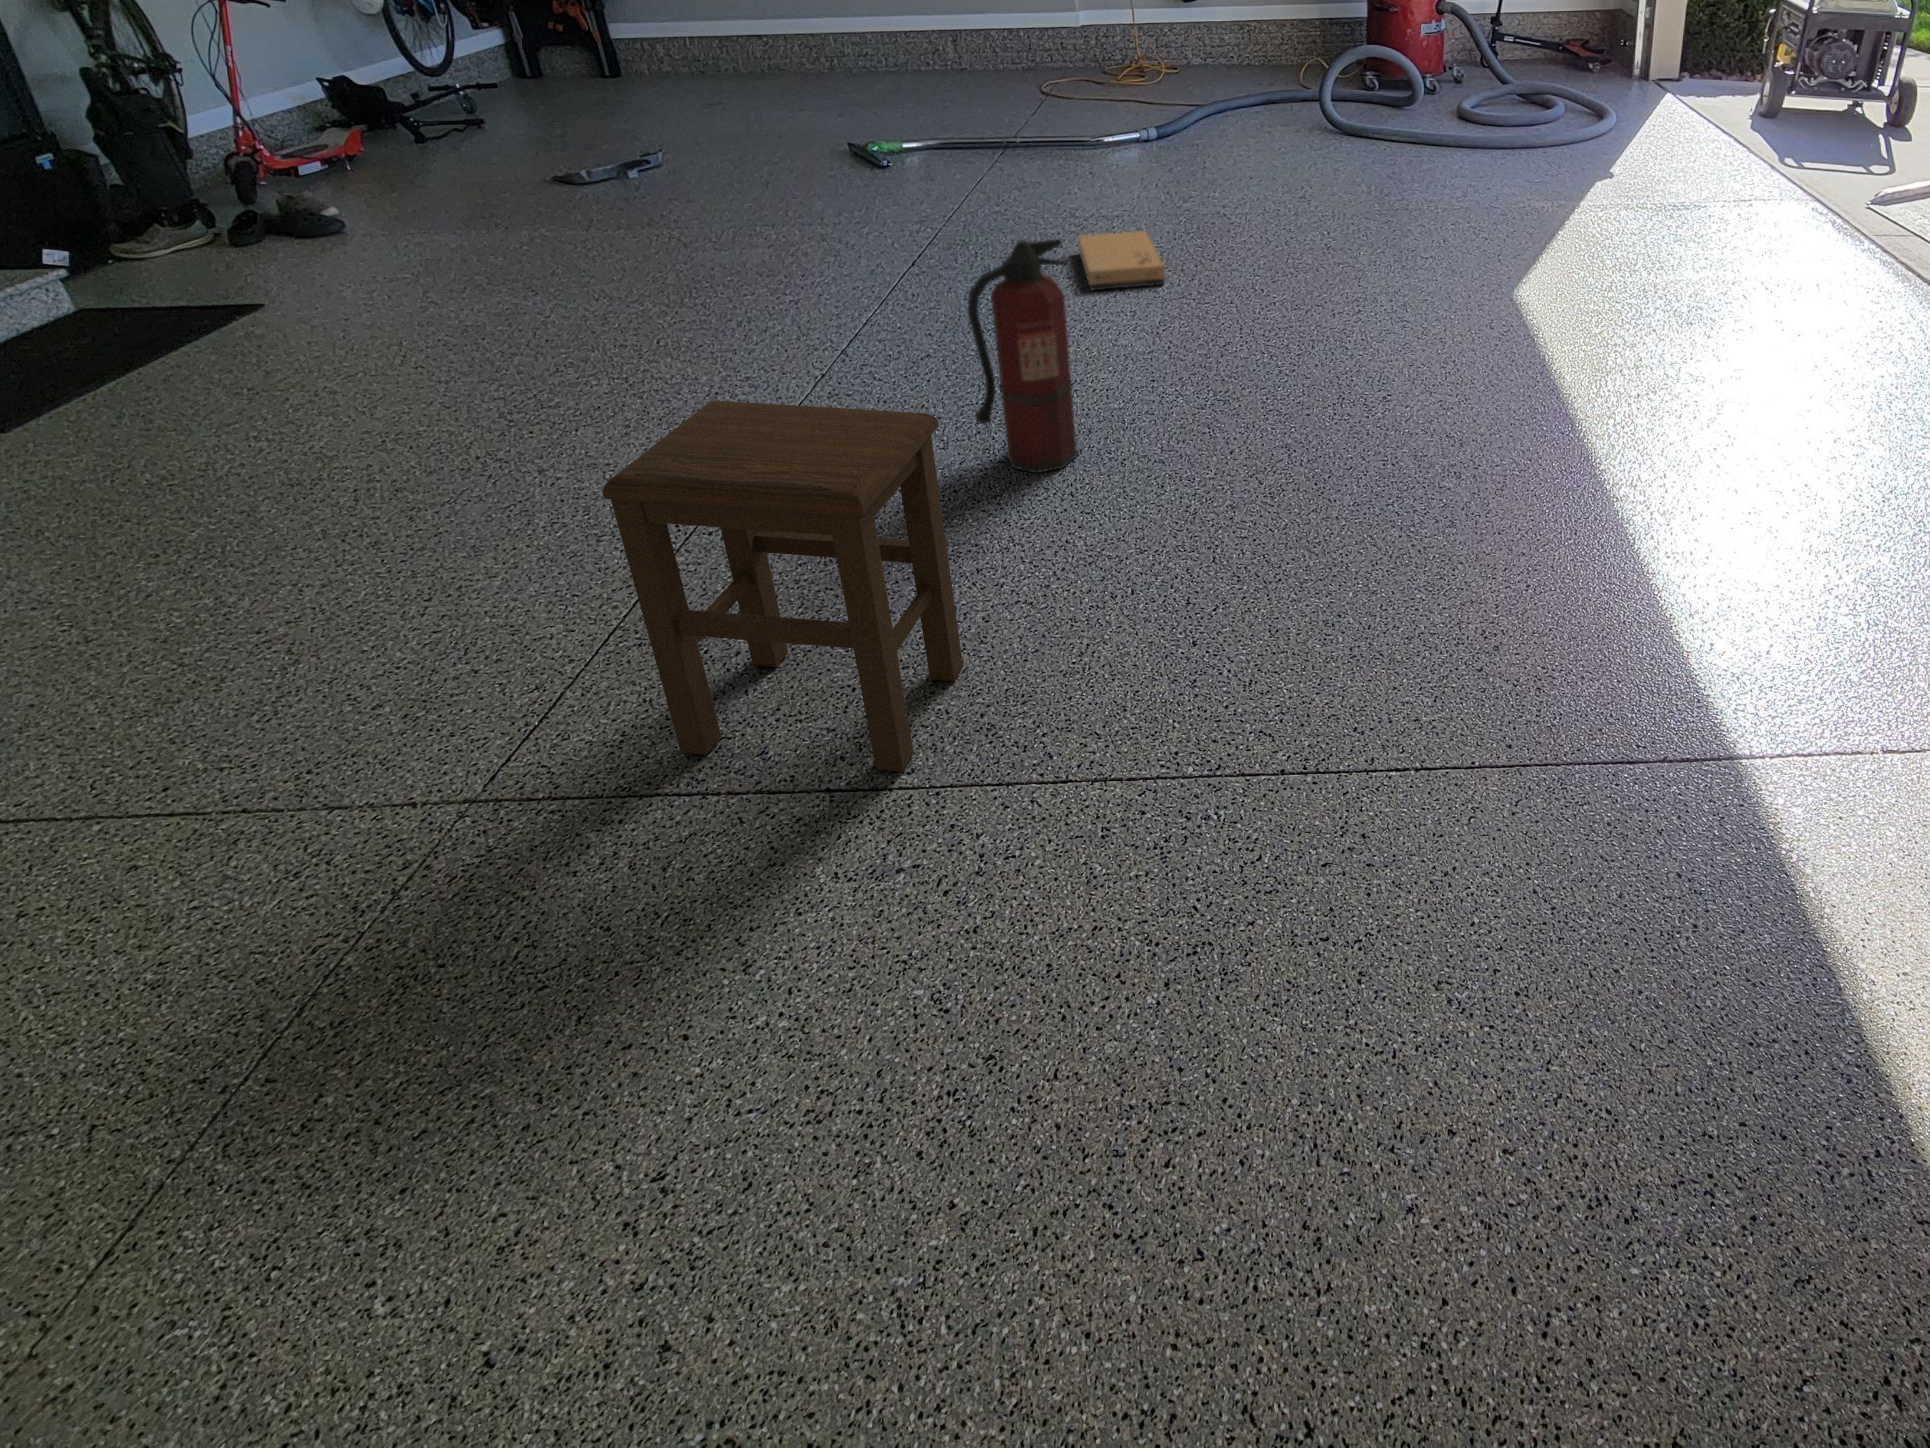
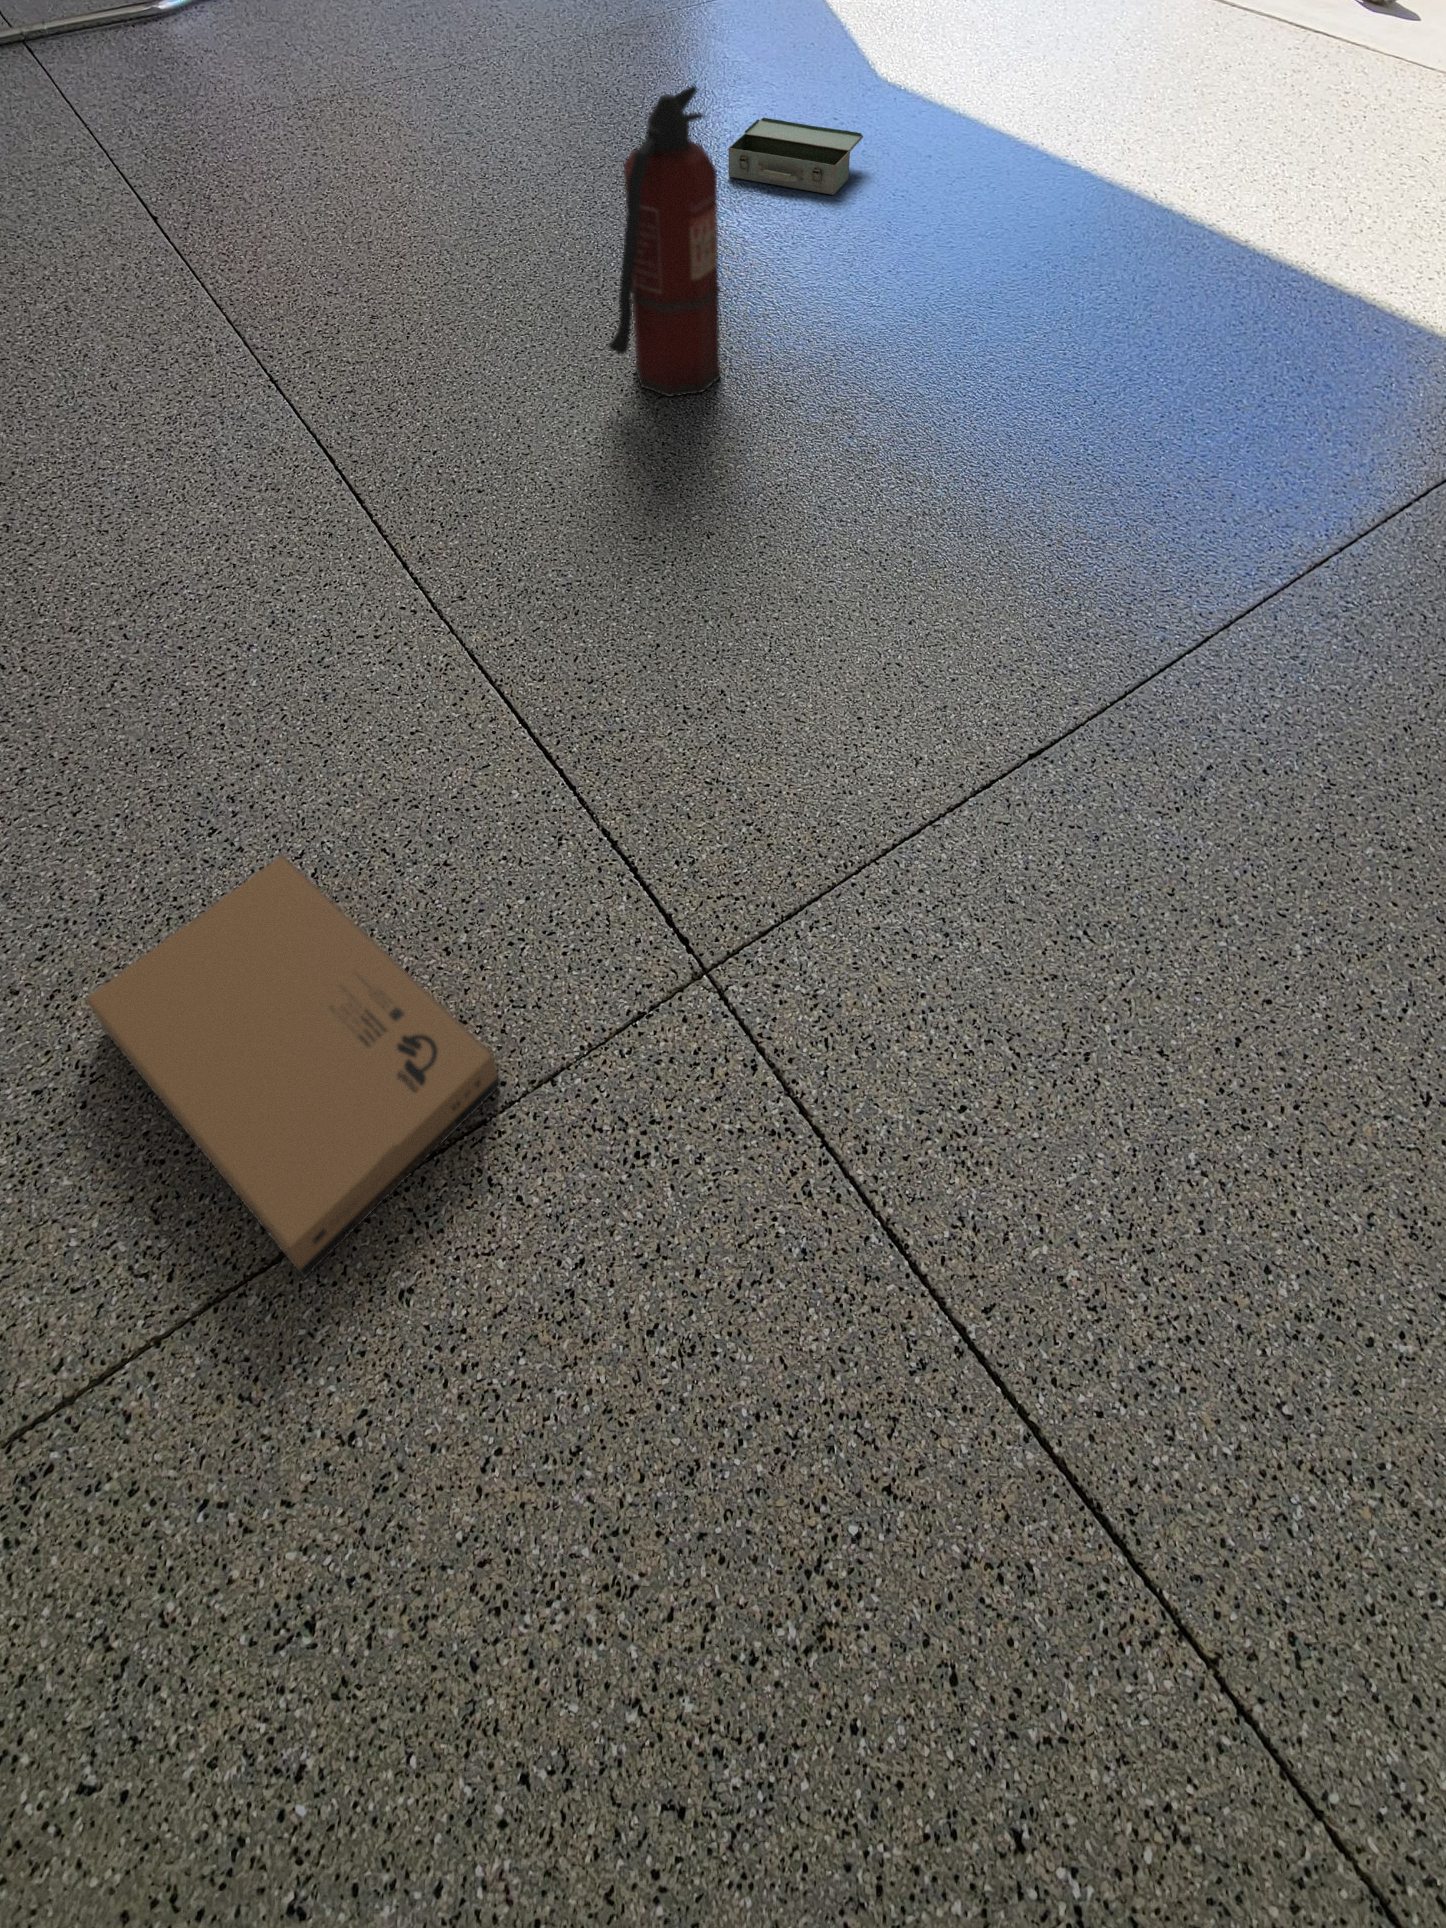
cardboard box: present [1078,231,1164,290] -> present [85,855,501,1278]
toolbox: none [1291,300,1405,372] -> present [728,118,863,195]
stool: present [603,400,963,772] -> none [723,295,1136,803]

